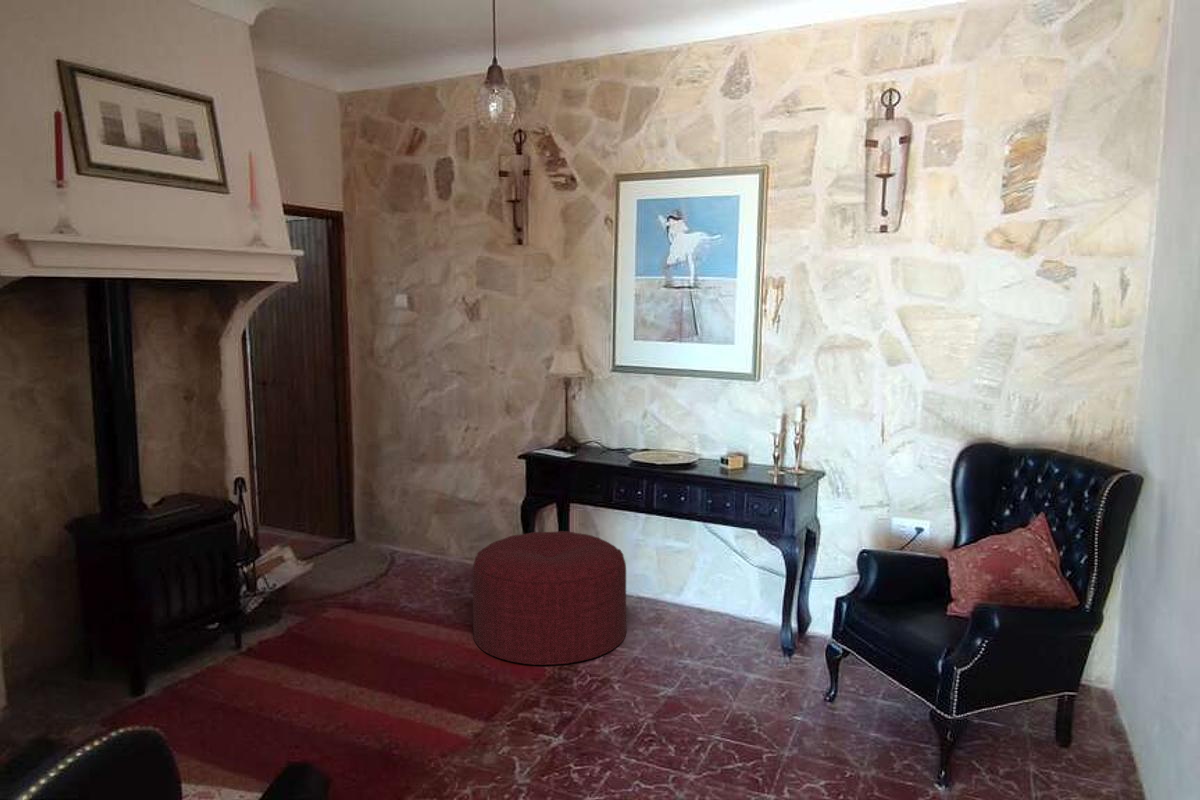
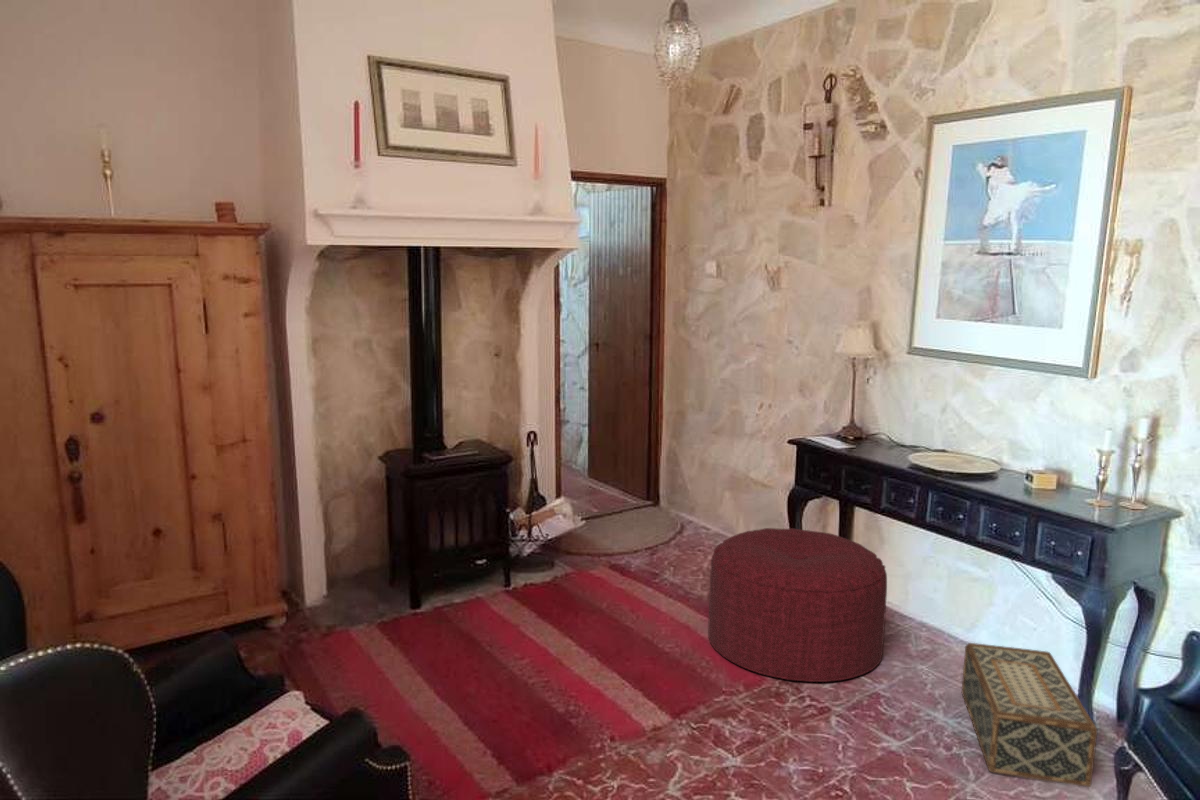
woven basket: none [694,592,808,691] -> present [962,643,1097,787]

